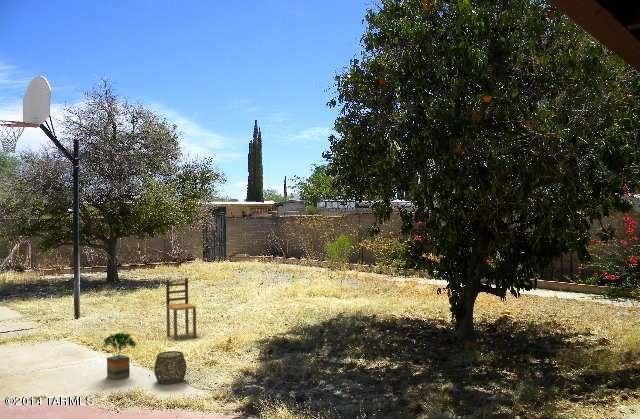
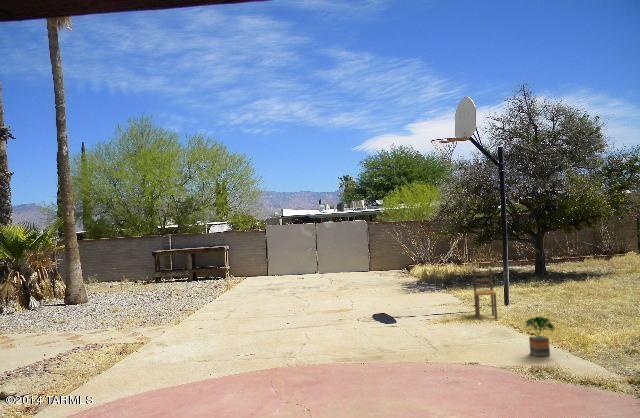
chair: present [166,278,196,340] -> present [473,269,497,319]
woven basket: present [154,351,187,384] -> none [571,337,603,366]

